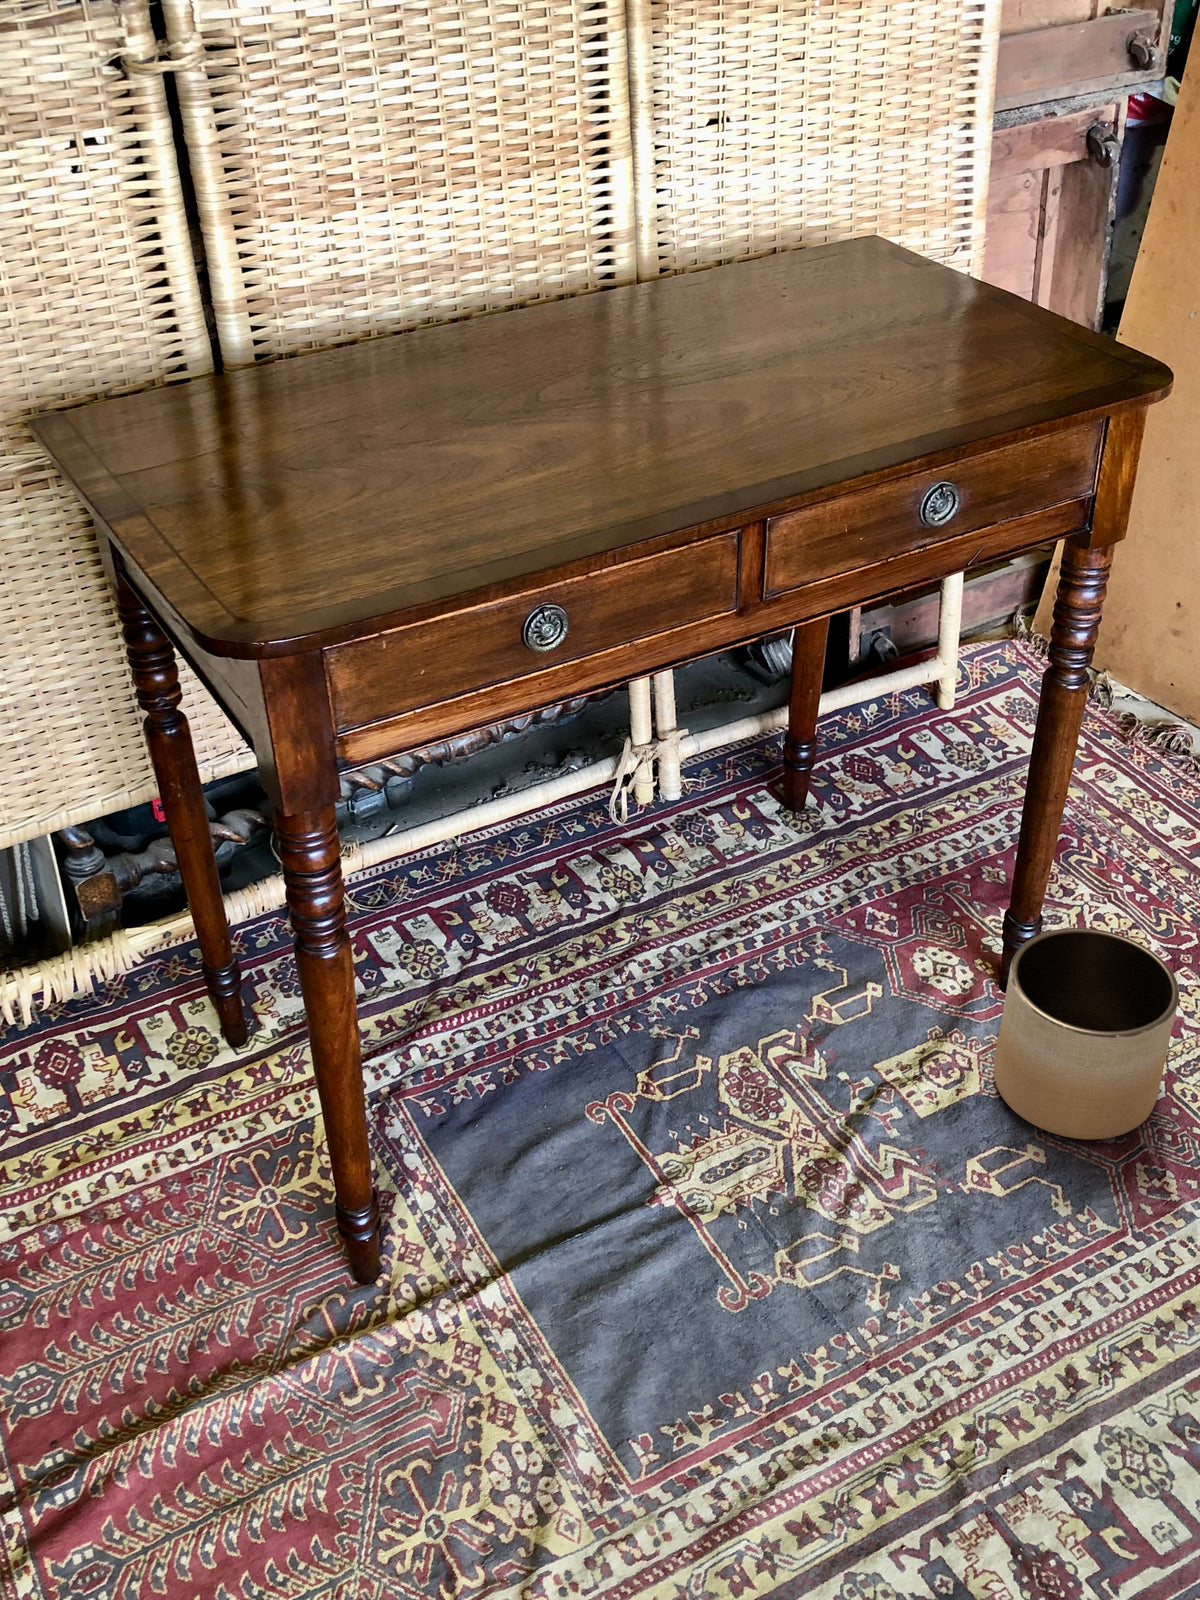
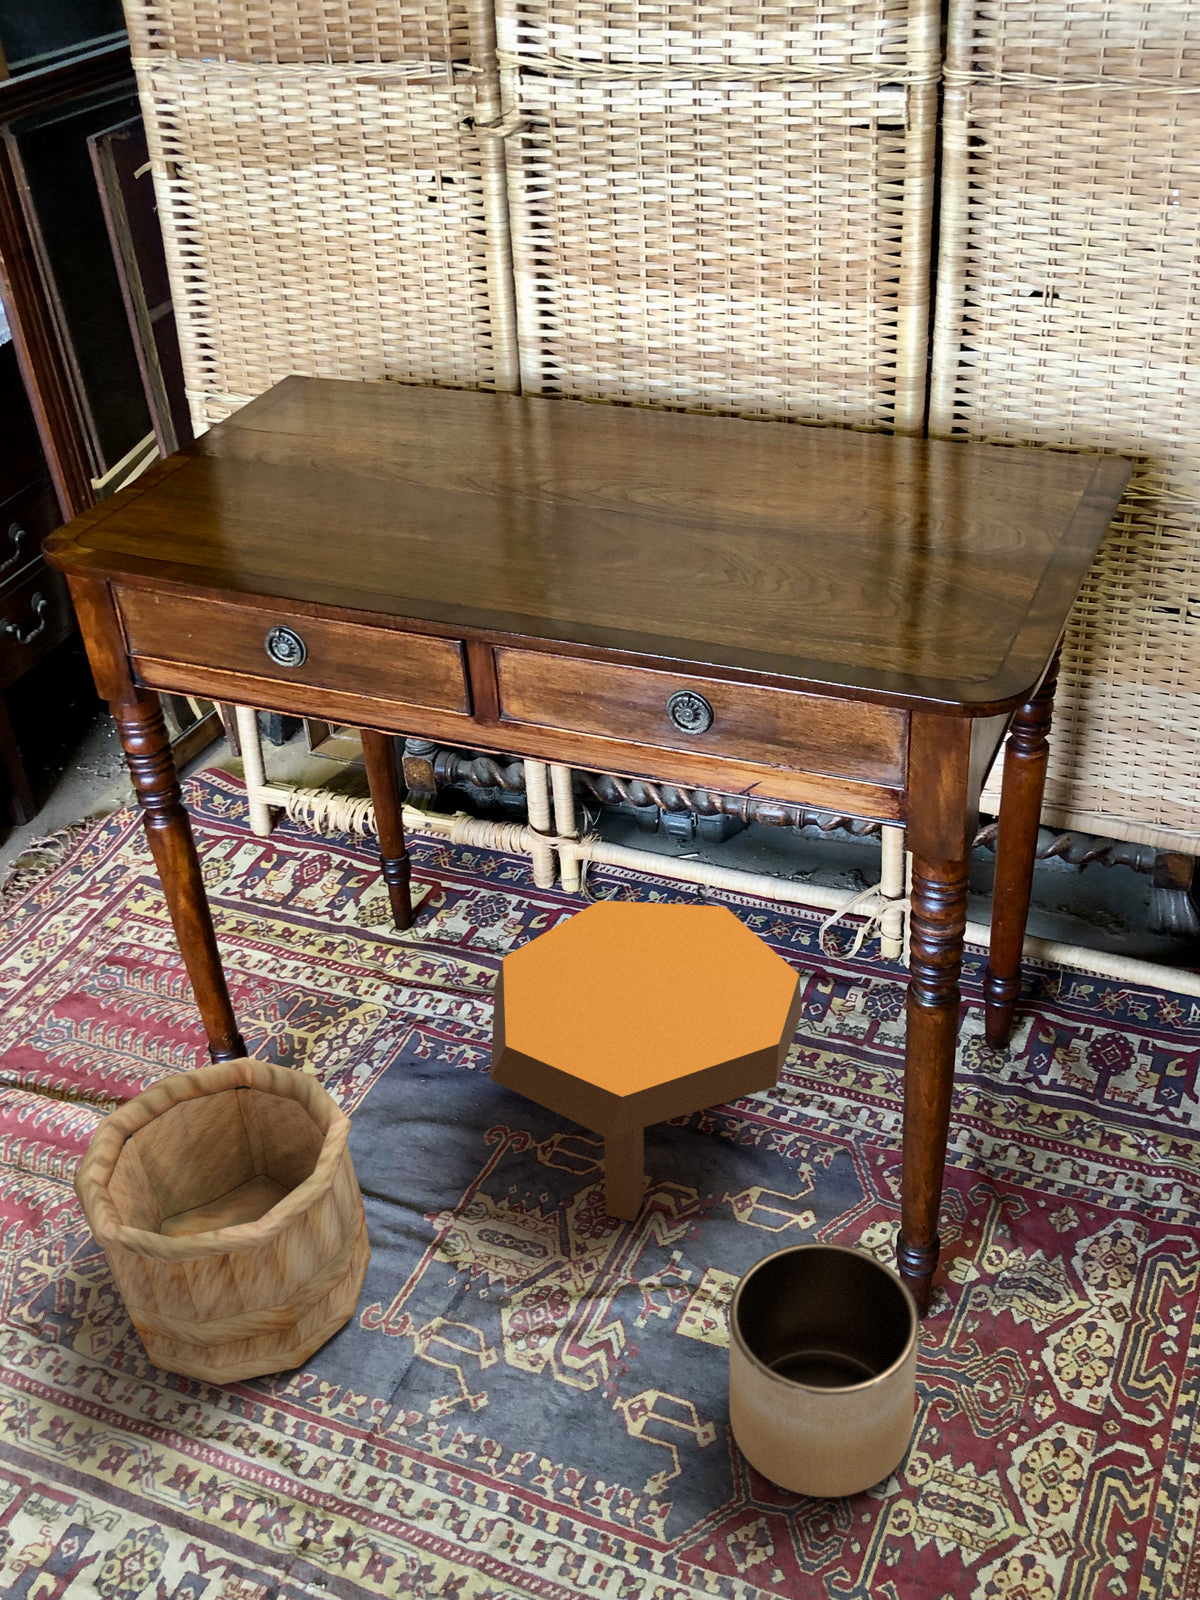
footstool: none [538,791,841,1092] -> present [491,901,802,1222]
wooden bucket: none [449,1115,774,1494] -> present [73,1057,371,1385]

